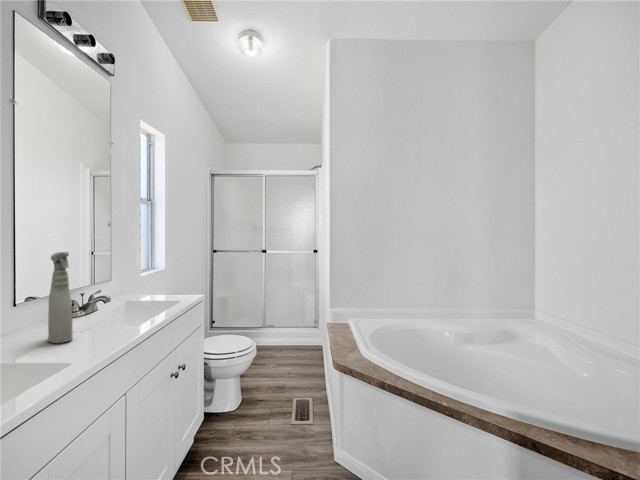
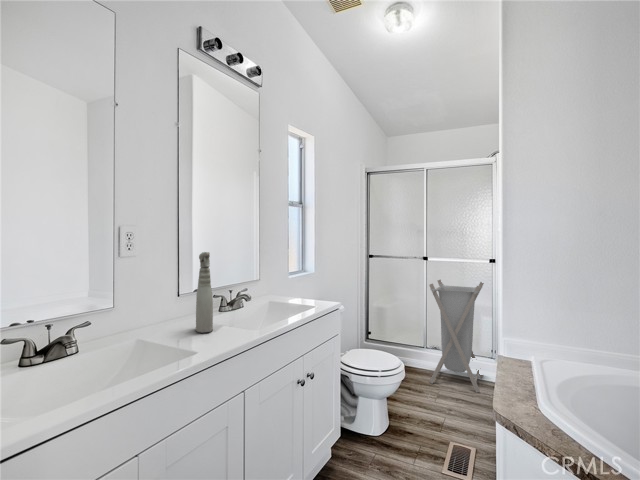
laundry hamper: none [268,269,309,357] -> present [429,280,484,393]

